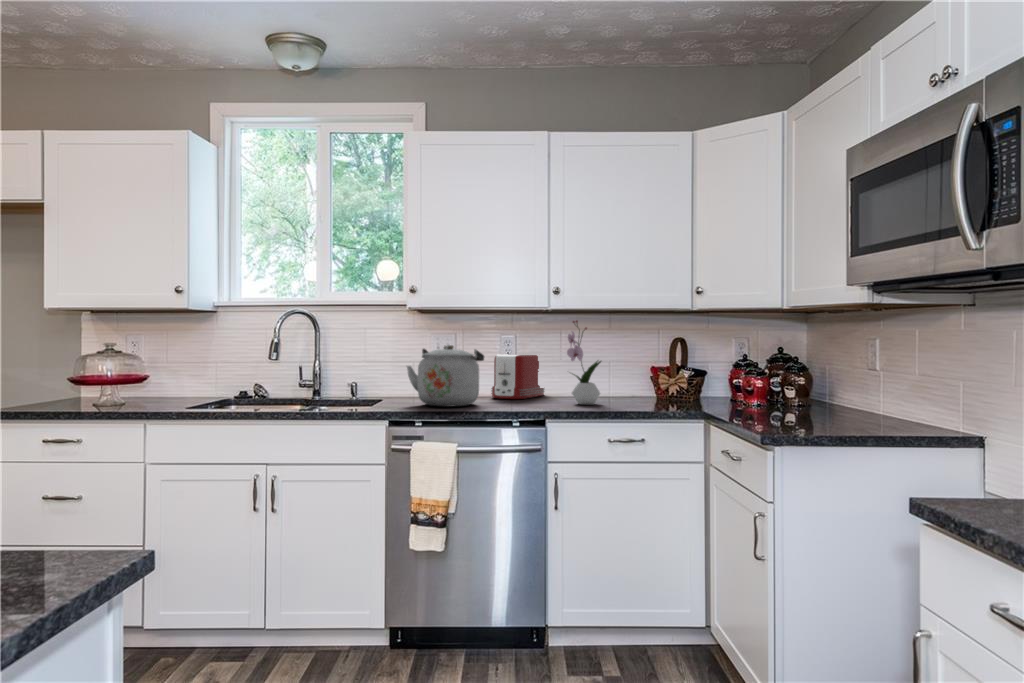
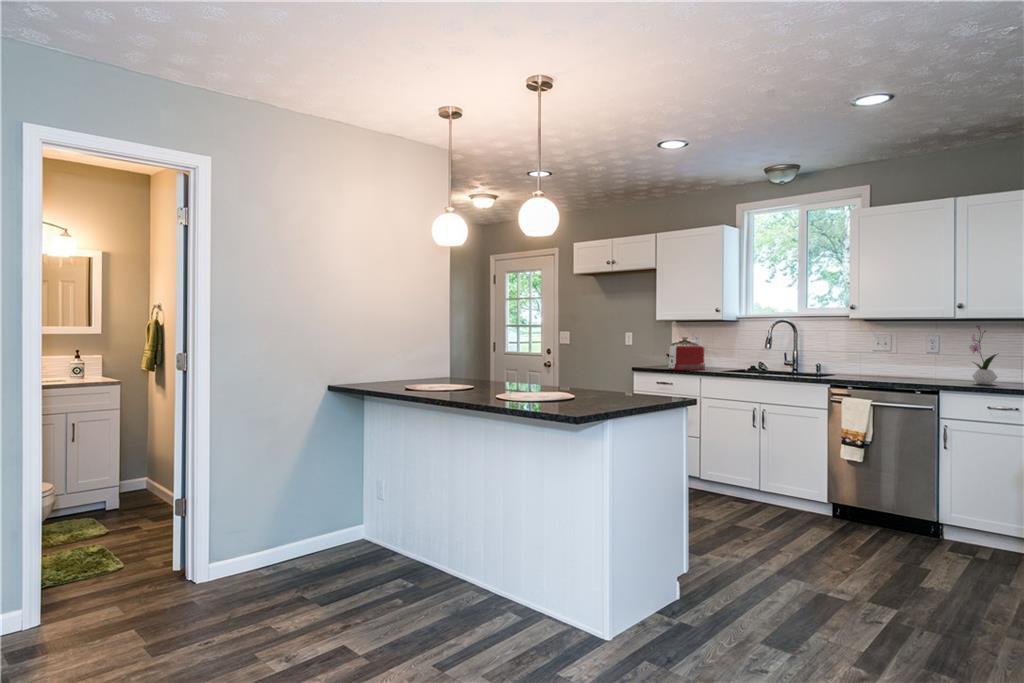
kettle: present [407,345,484,407] -> none [848,341,906,380]
toaster: present [491,355,544,399] -> present [668,346,705,370]

